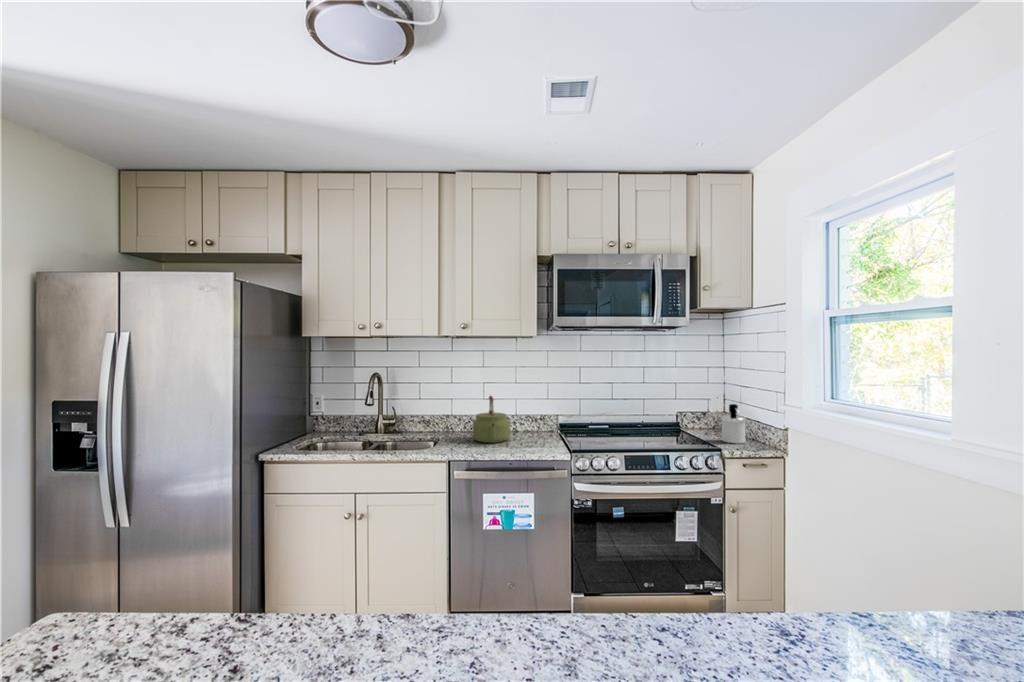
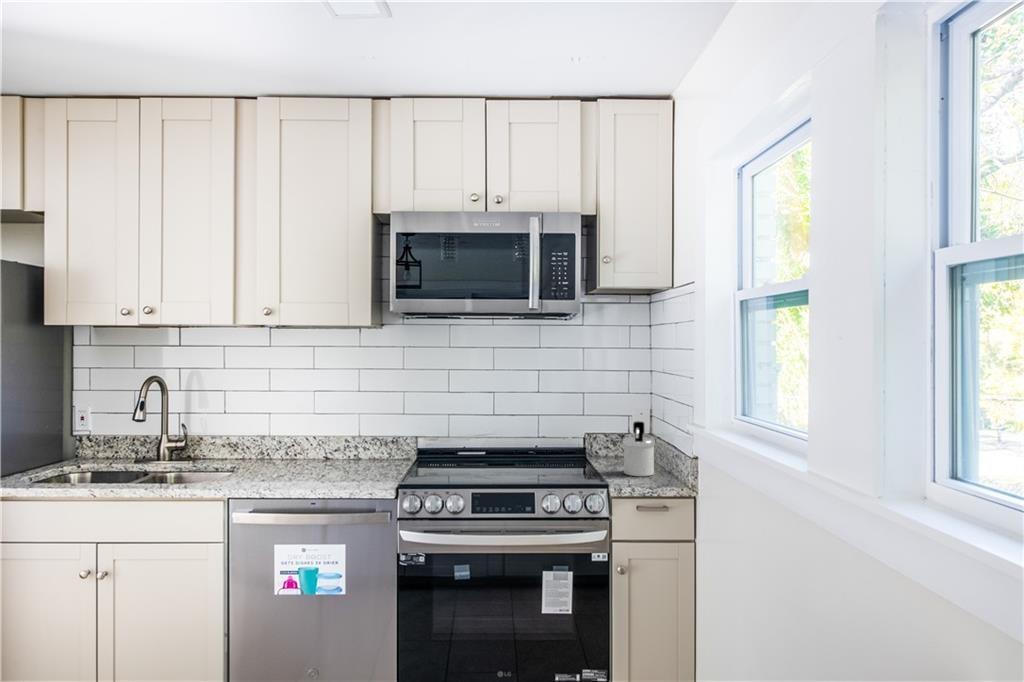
kettle: present [473,396,510,443] -> none [282,409,337,474]

